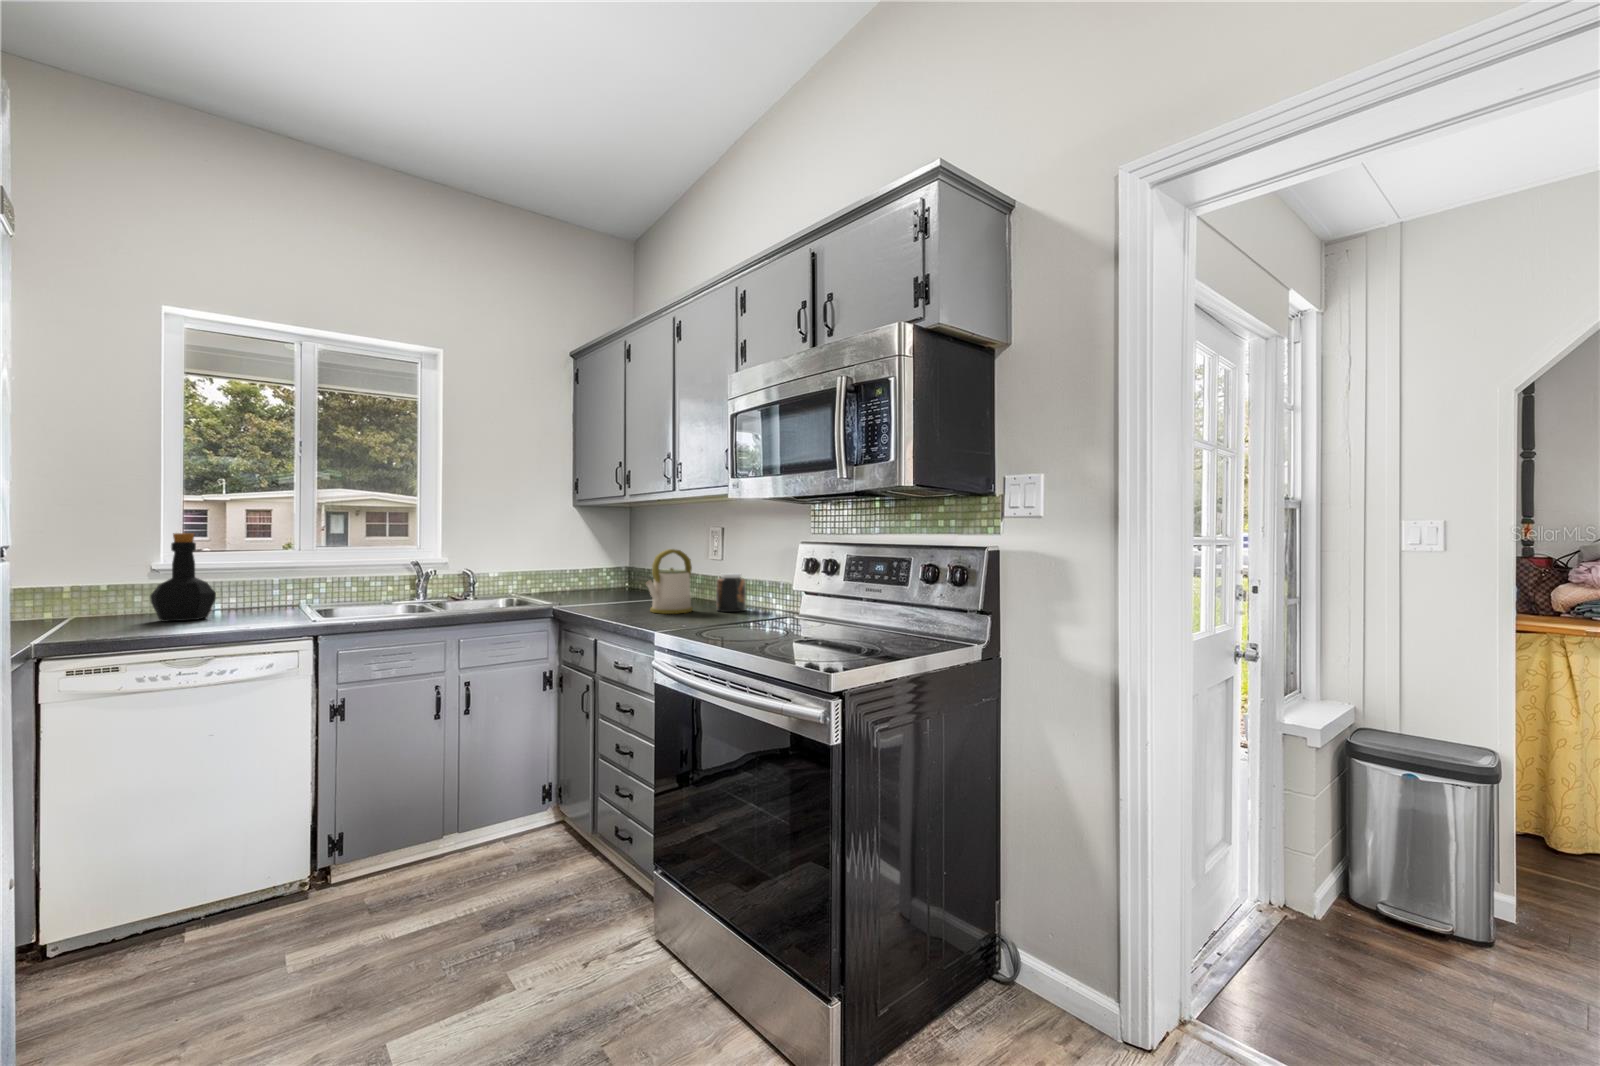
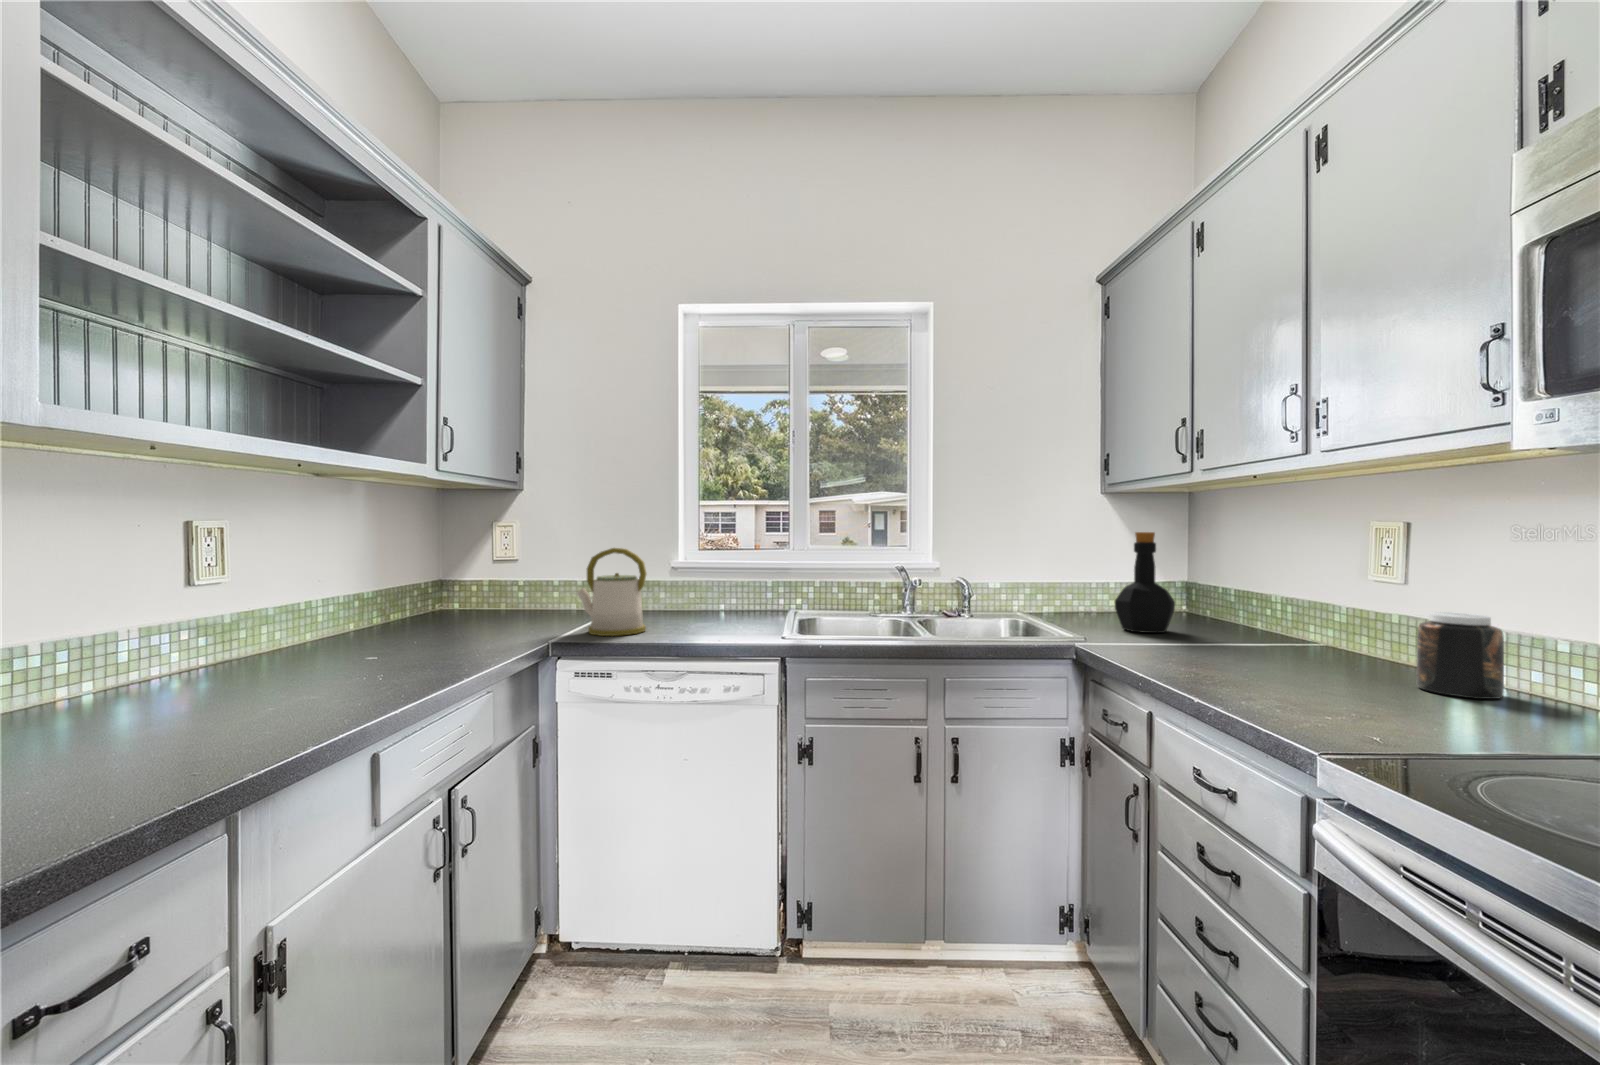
bottle: present [150,533,216,622] -> present [1115,532,1175,633]
kettle: present [646,549,693,614] -> present [577,548,647,636]

